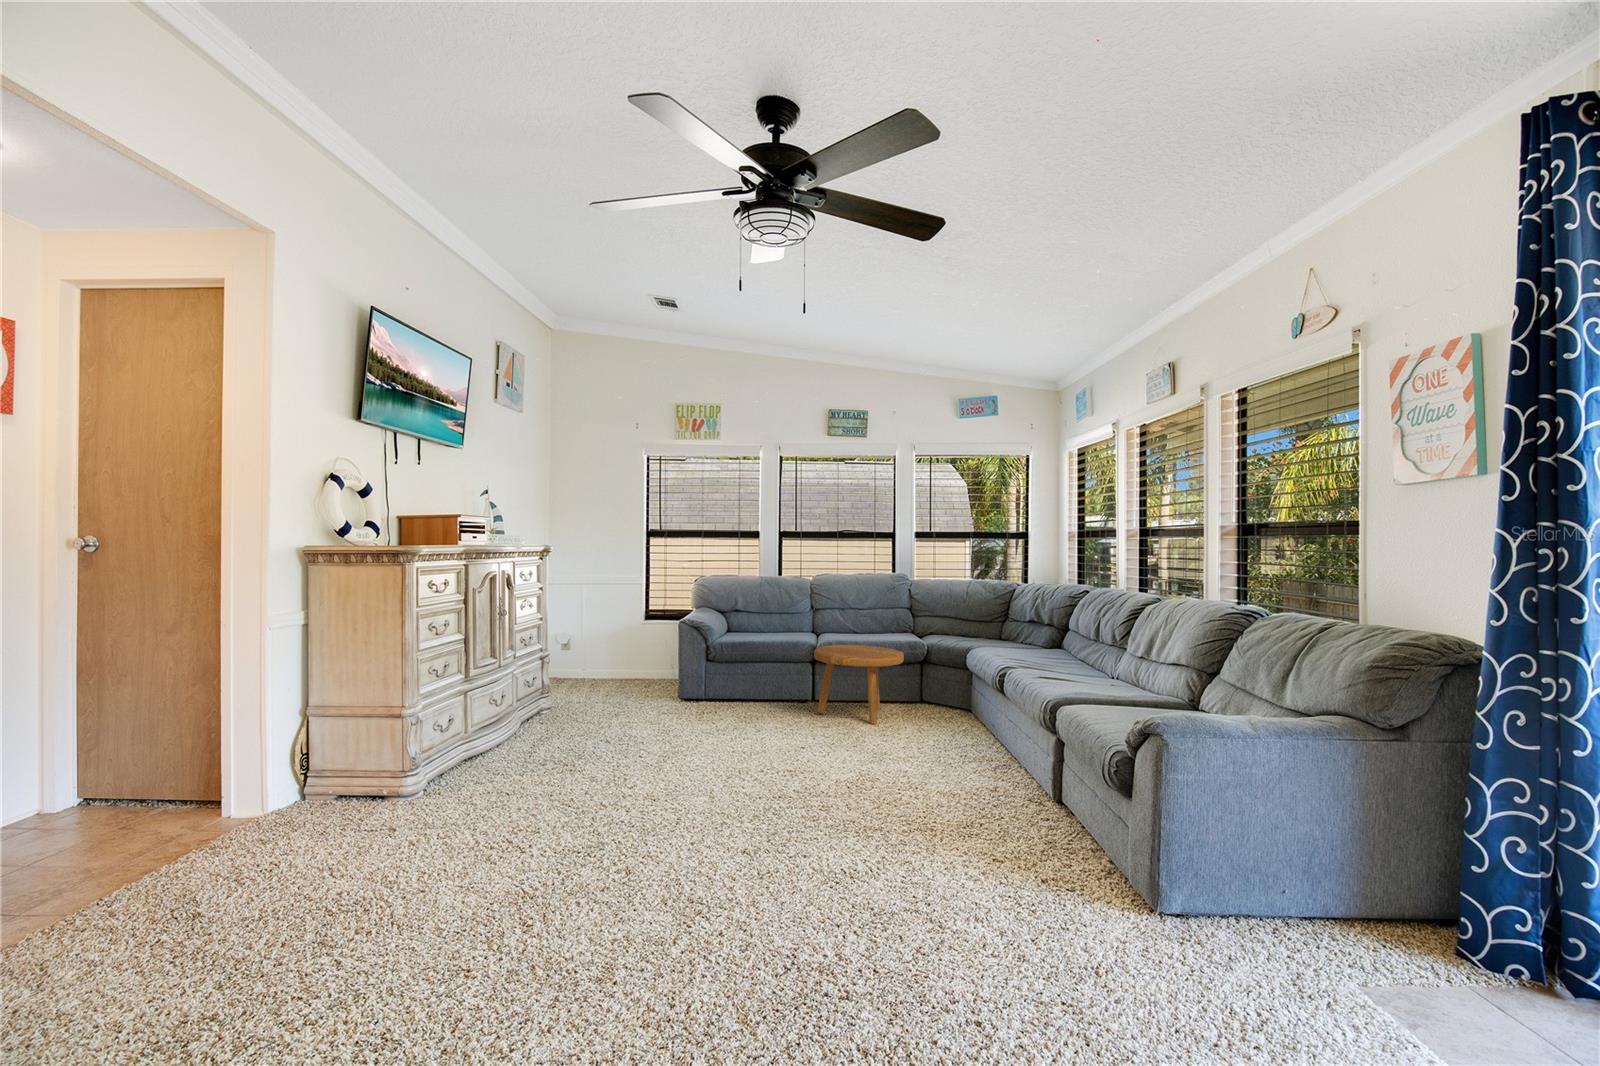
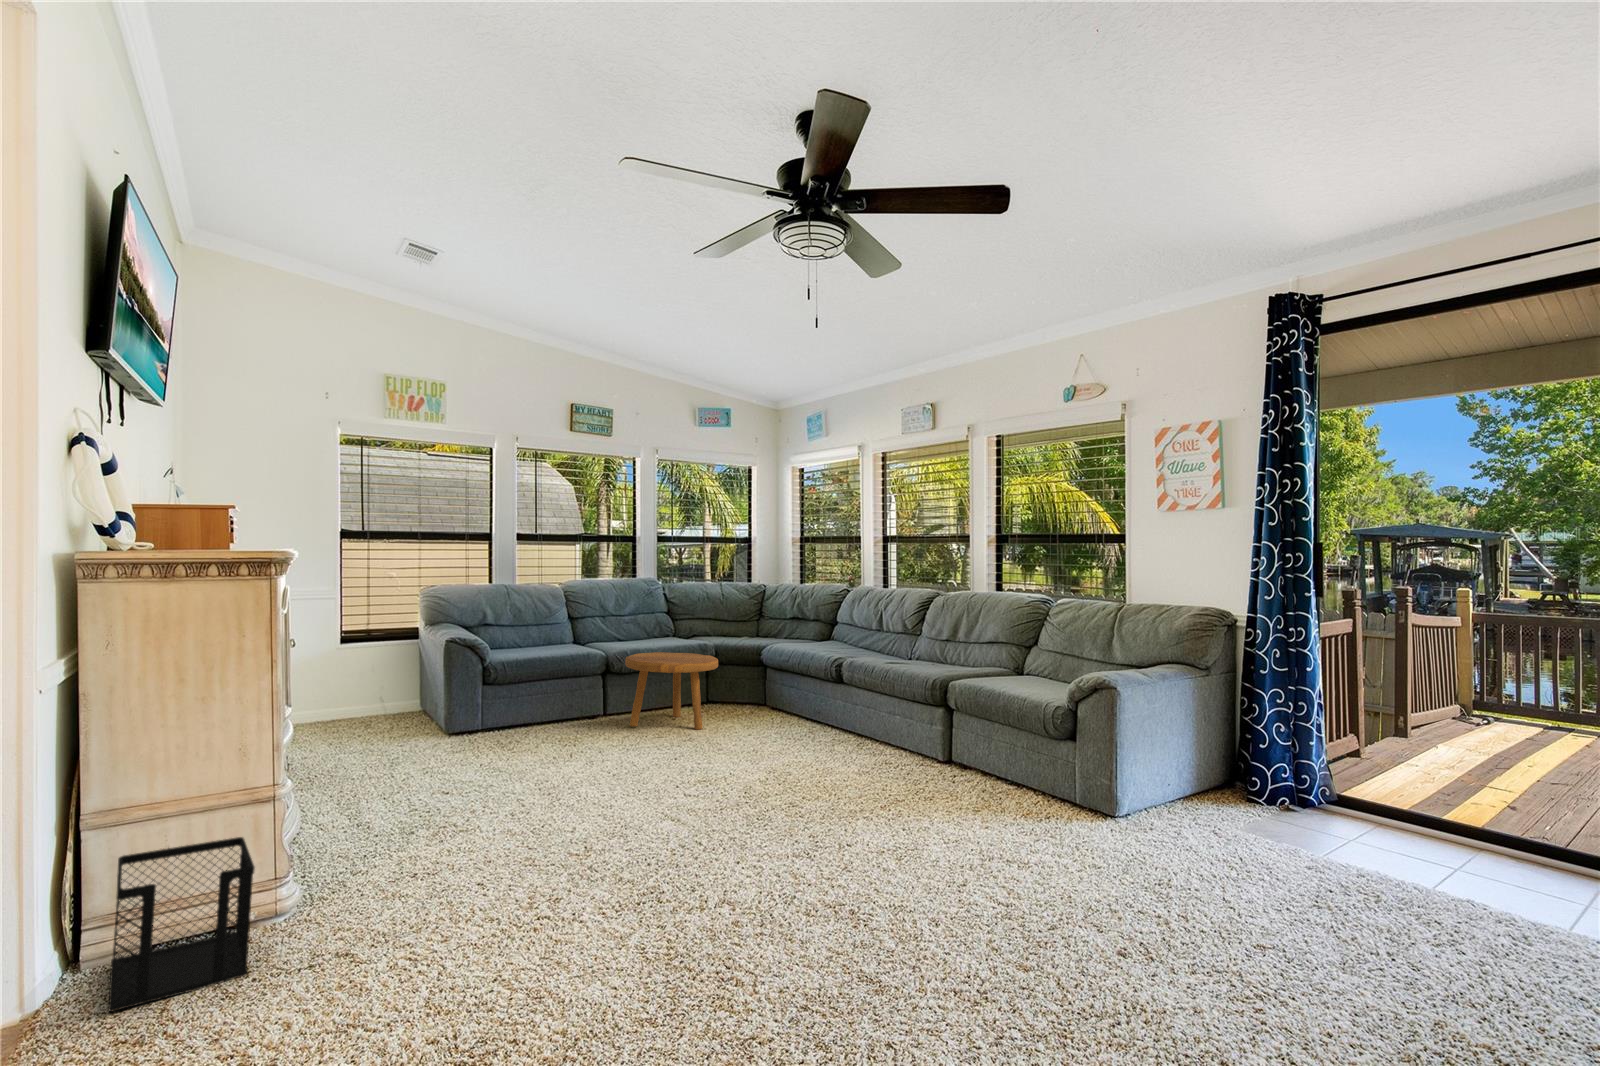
wastebasket: none [255,743,367,838] -> present [109,837,255,1012]

